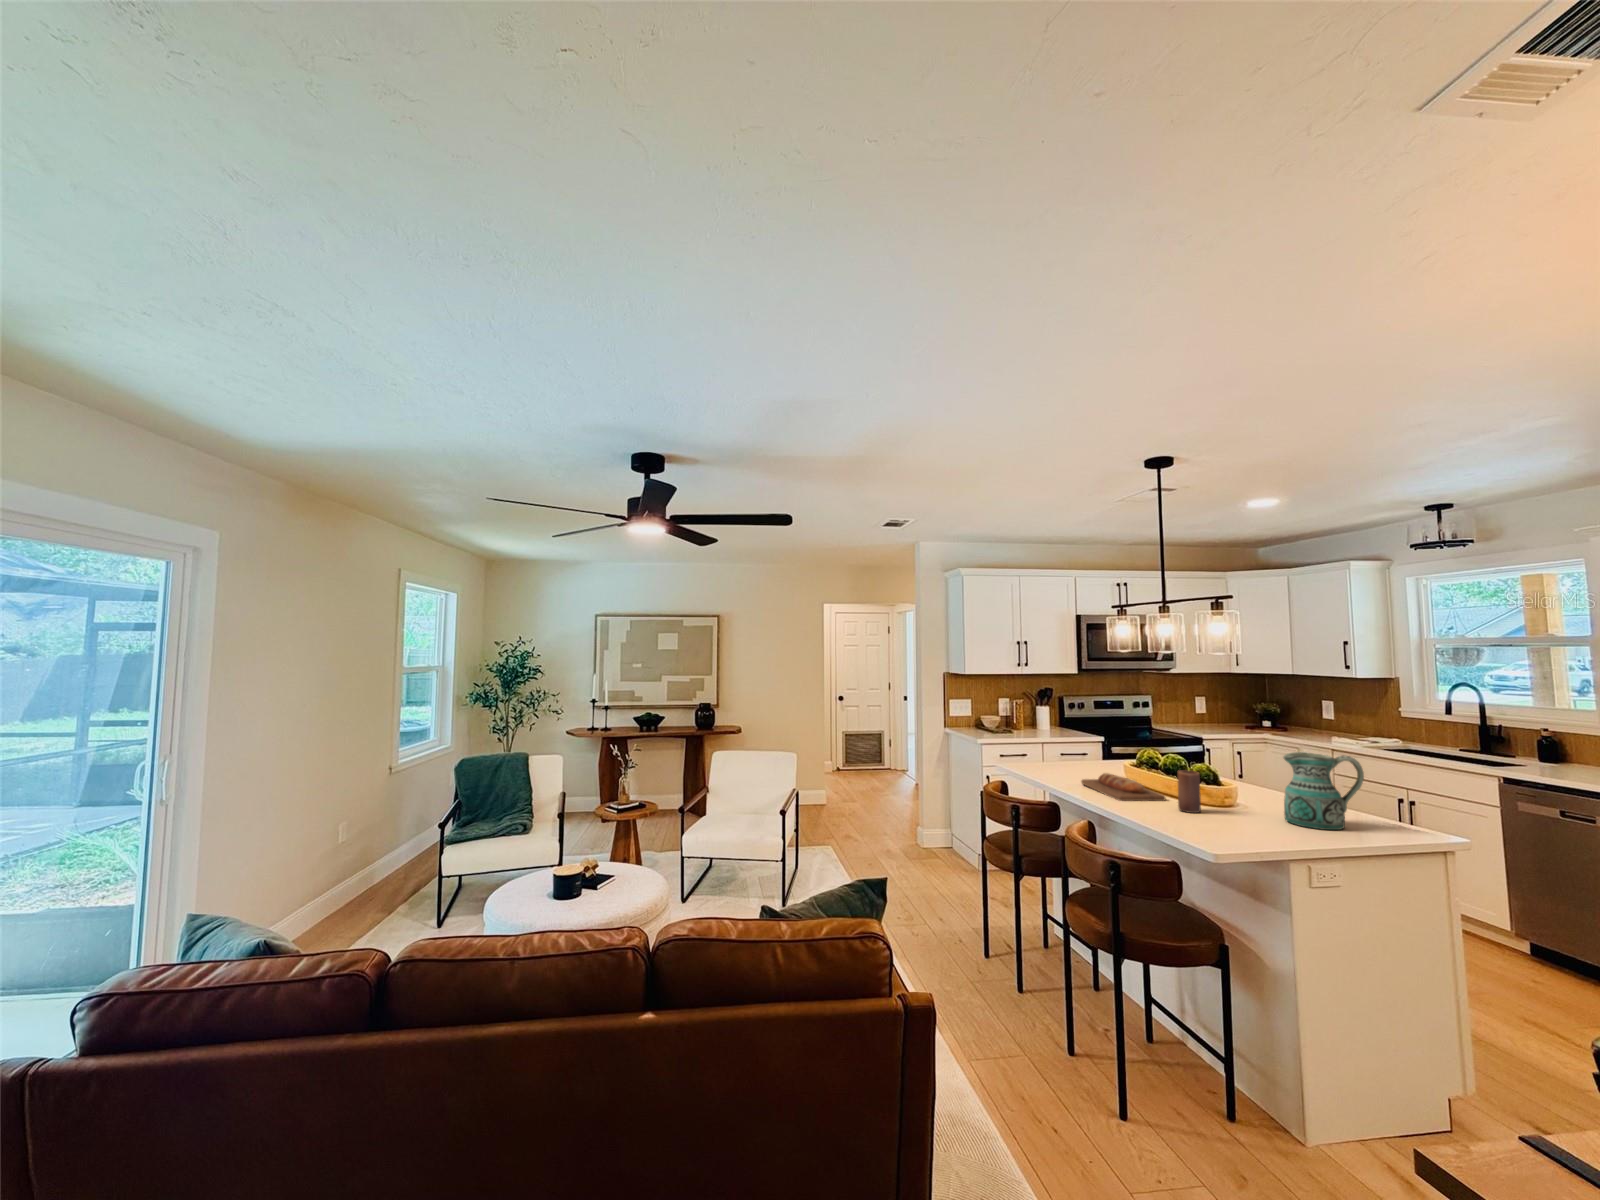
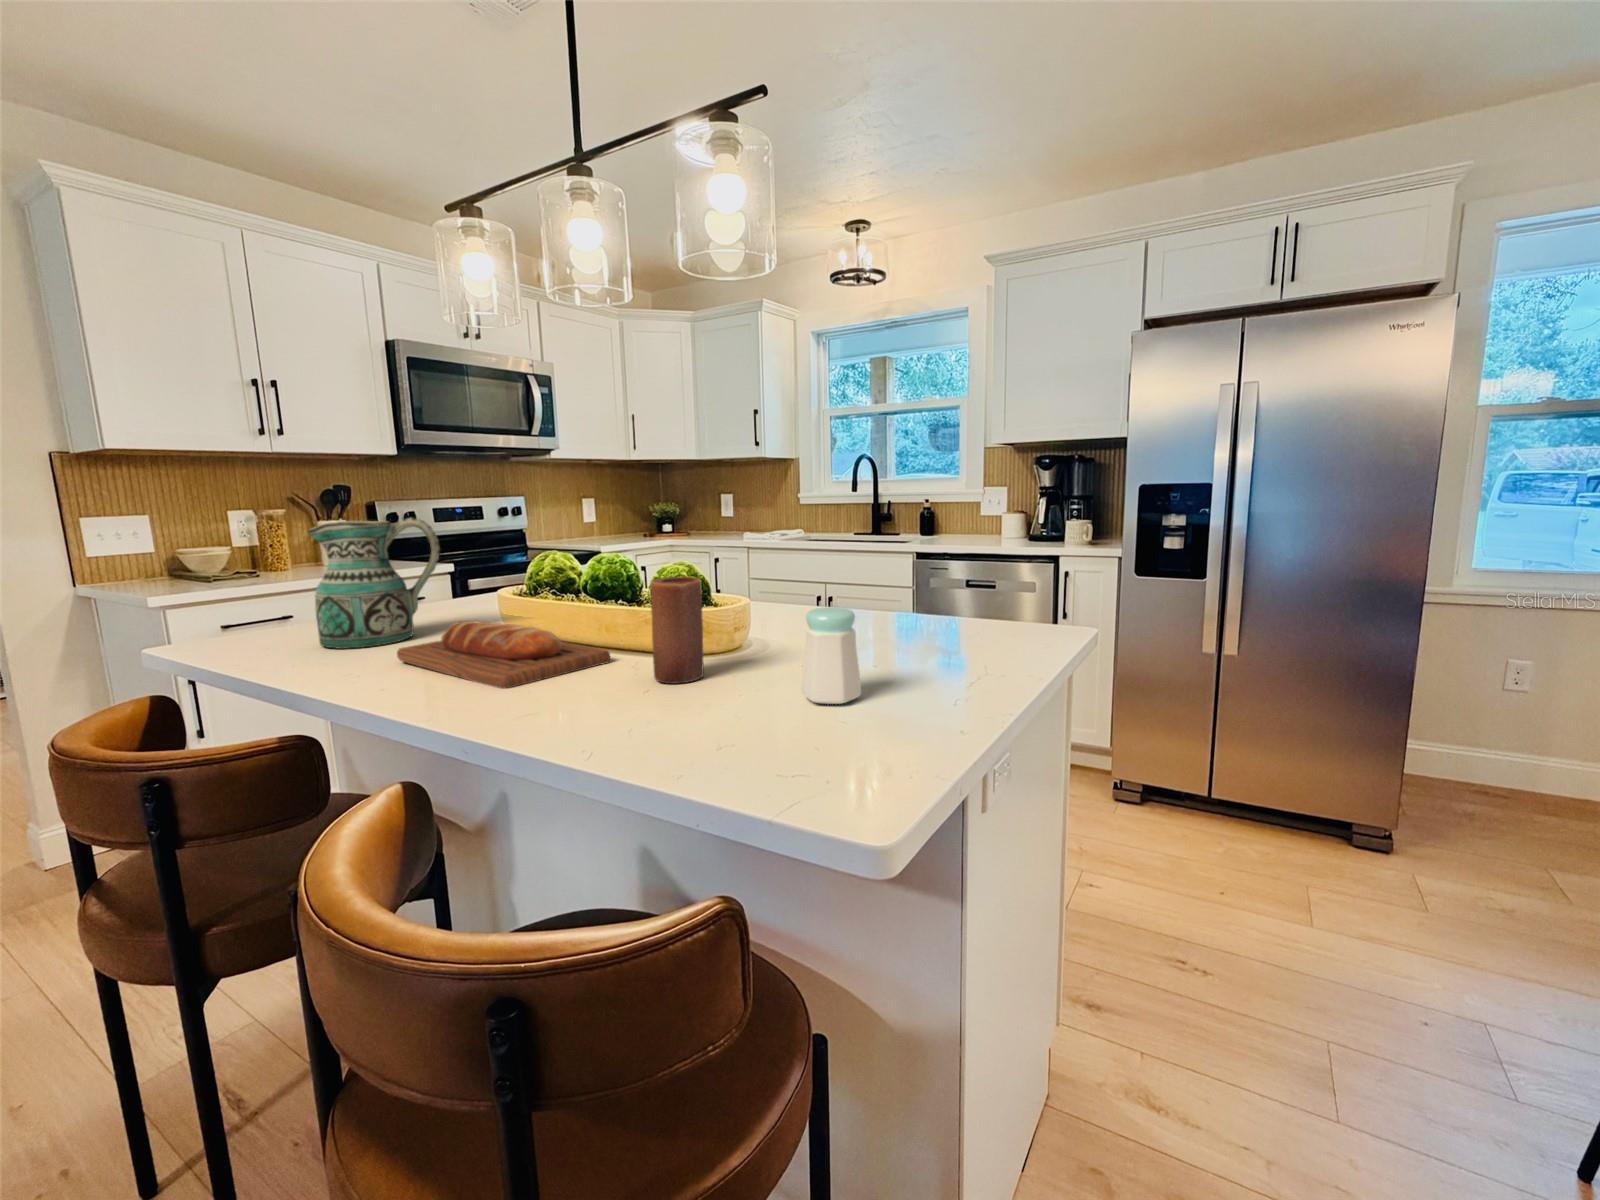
ceramic pitcher: present [1284,752,1364,830] -> present [308,518,440,649]
salt shaker: none [1232,793,1257,830] -> present [802,607,861,704]

